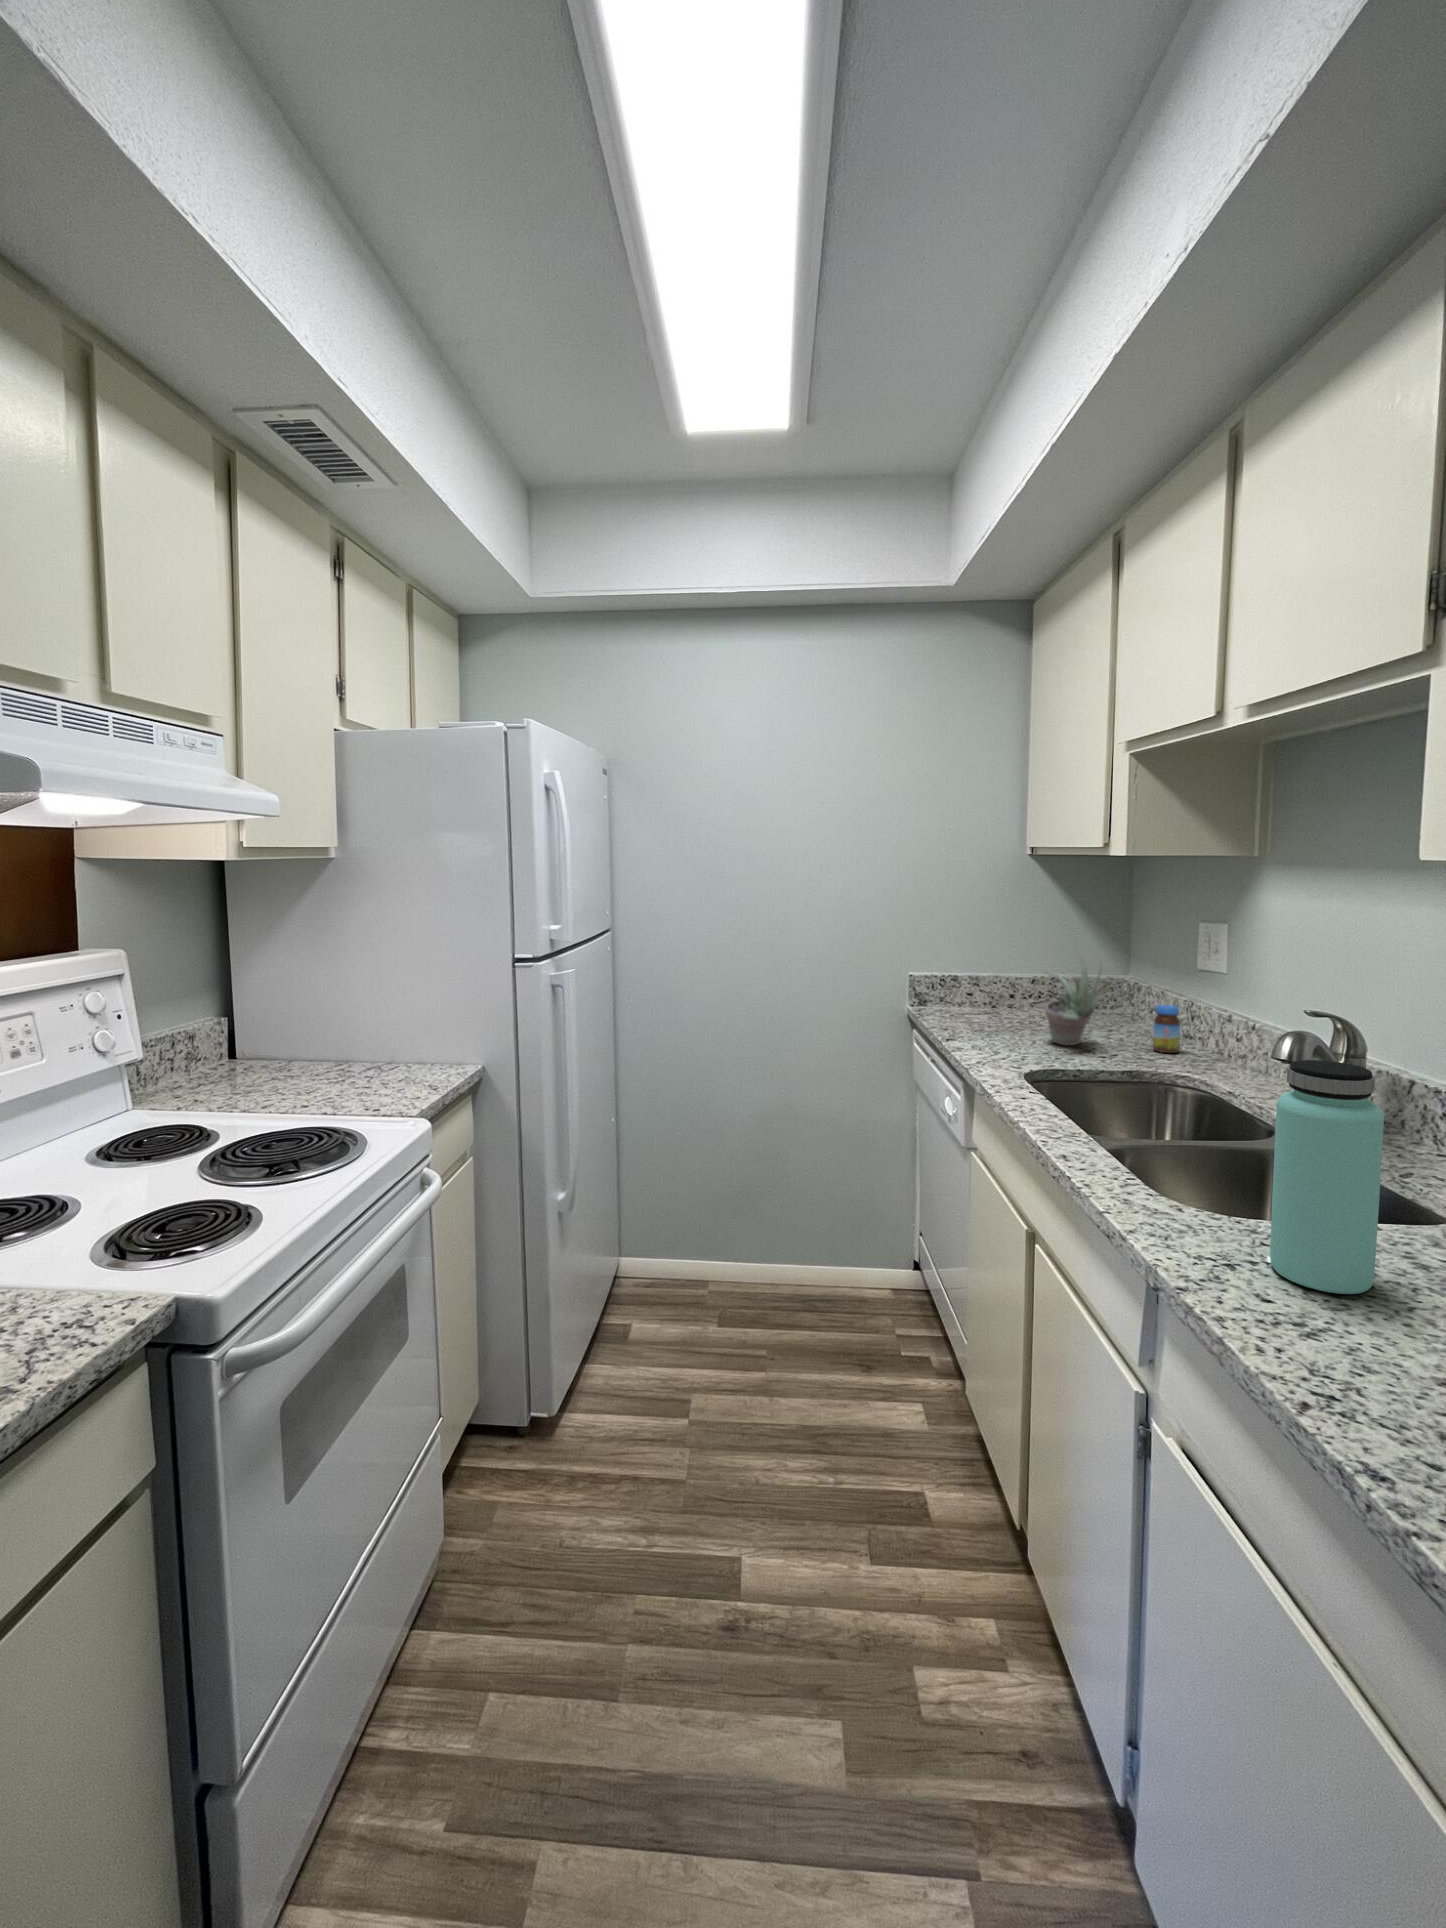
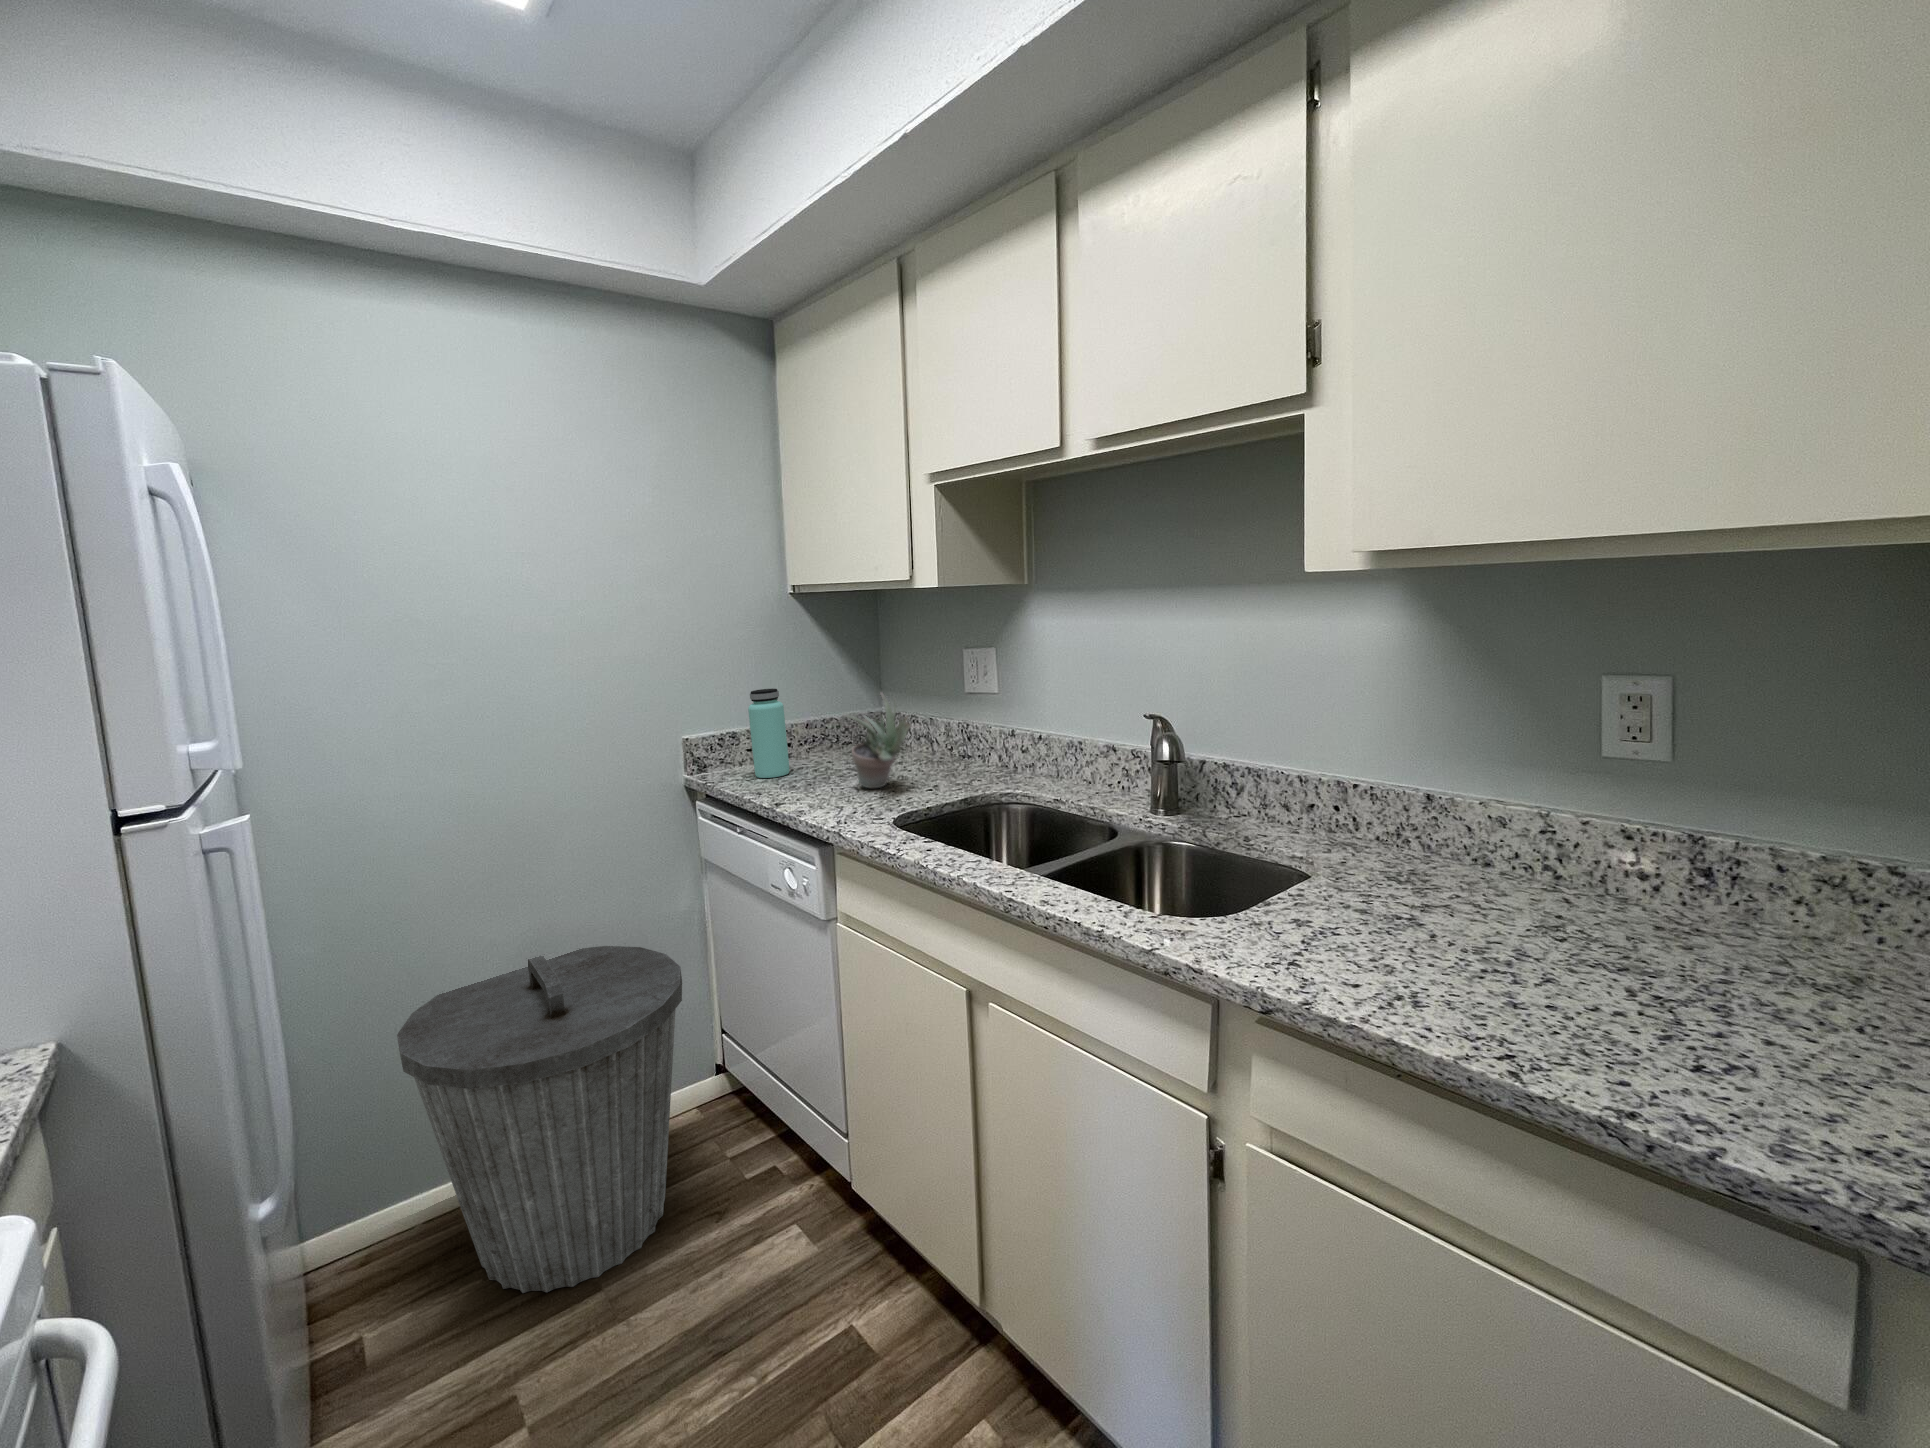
jar: present [1153,1005,1180,1053] -> none [947,730,972,777]
bottle: present [1270,1060,1384,1294] -> present [748,689,789,778]
trash can: none [660,1118,866,1370] -> present [397,946,682,1293]

